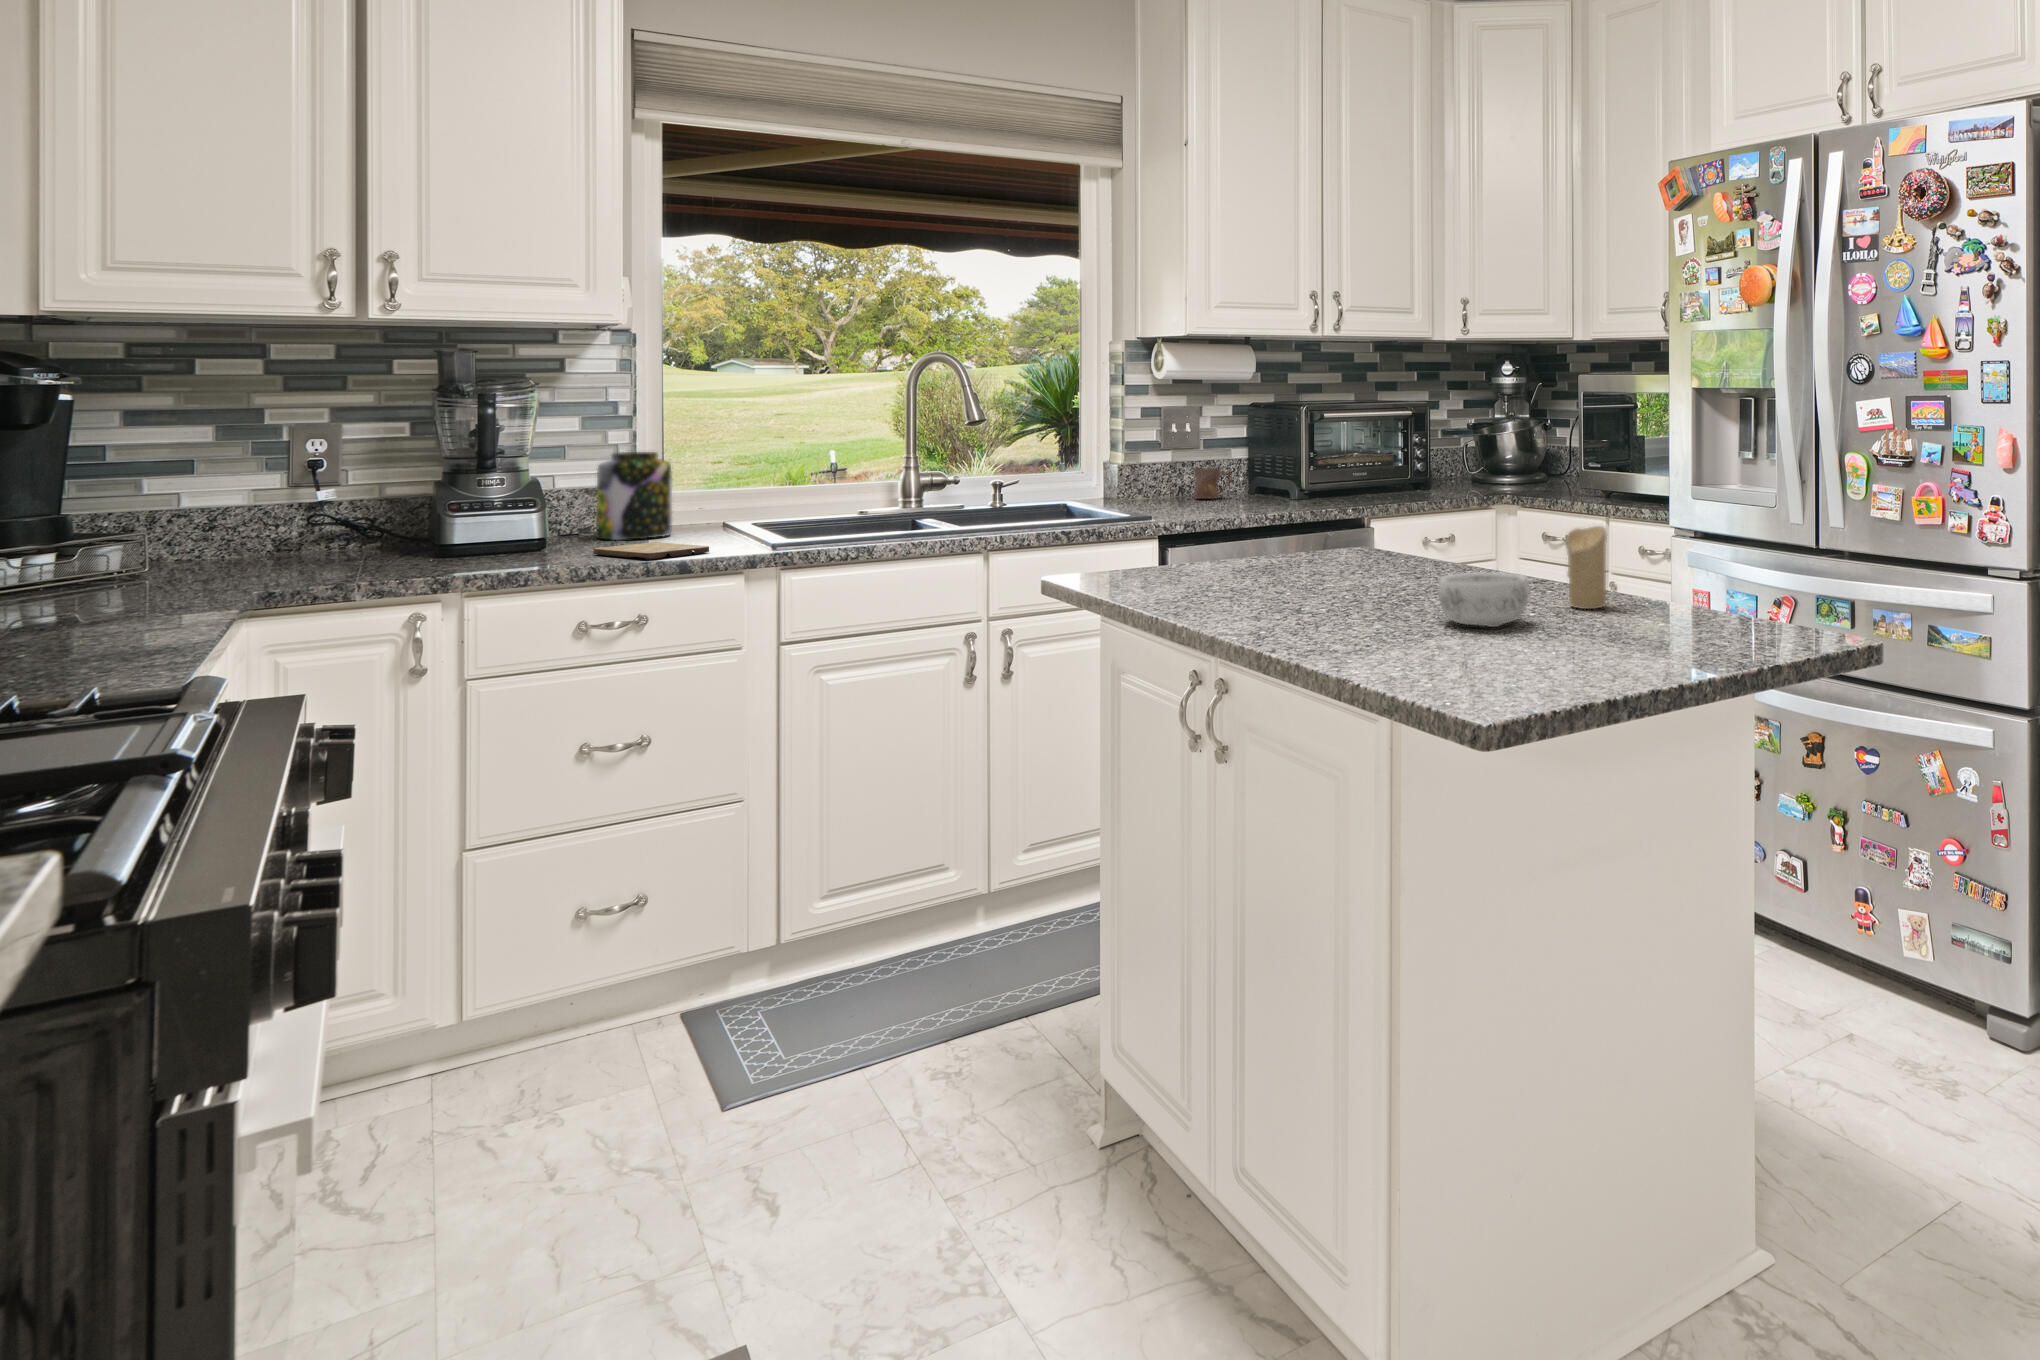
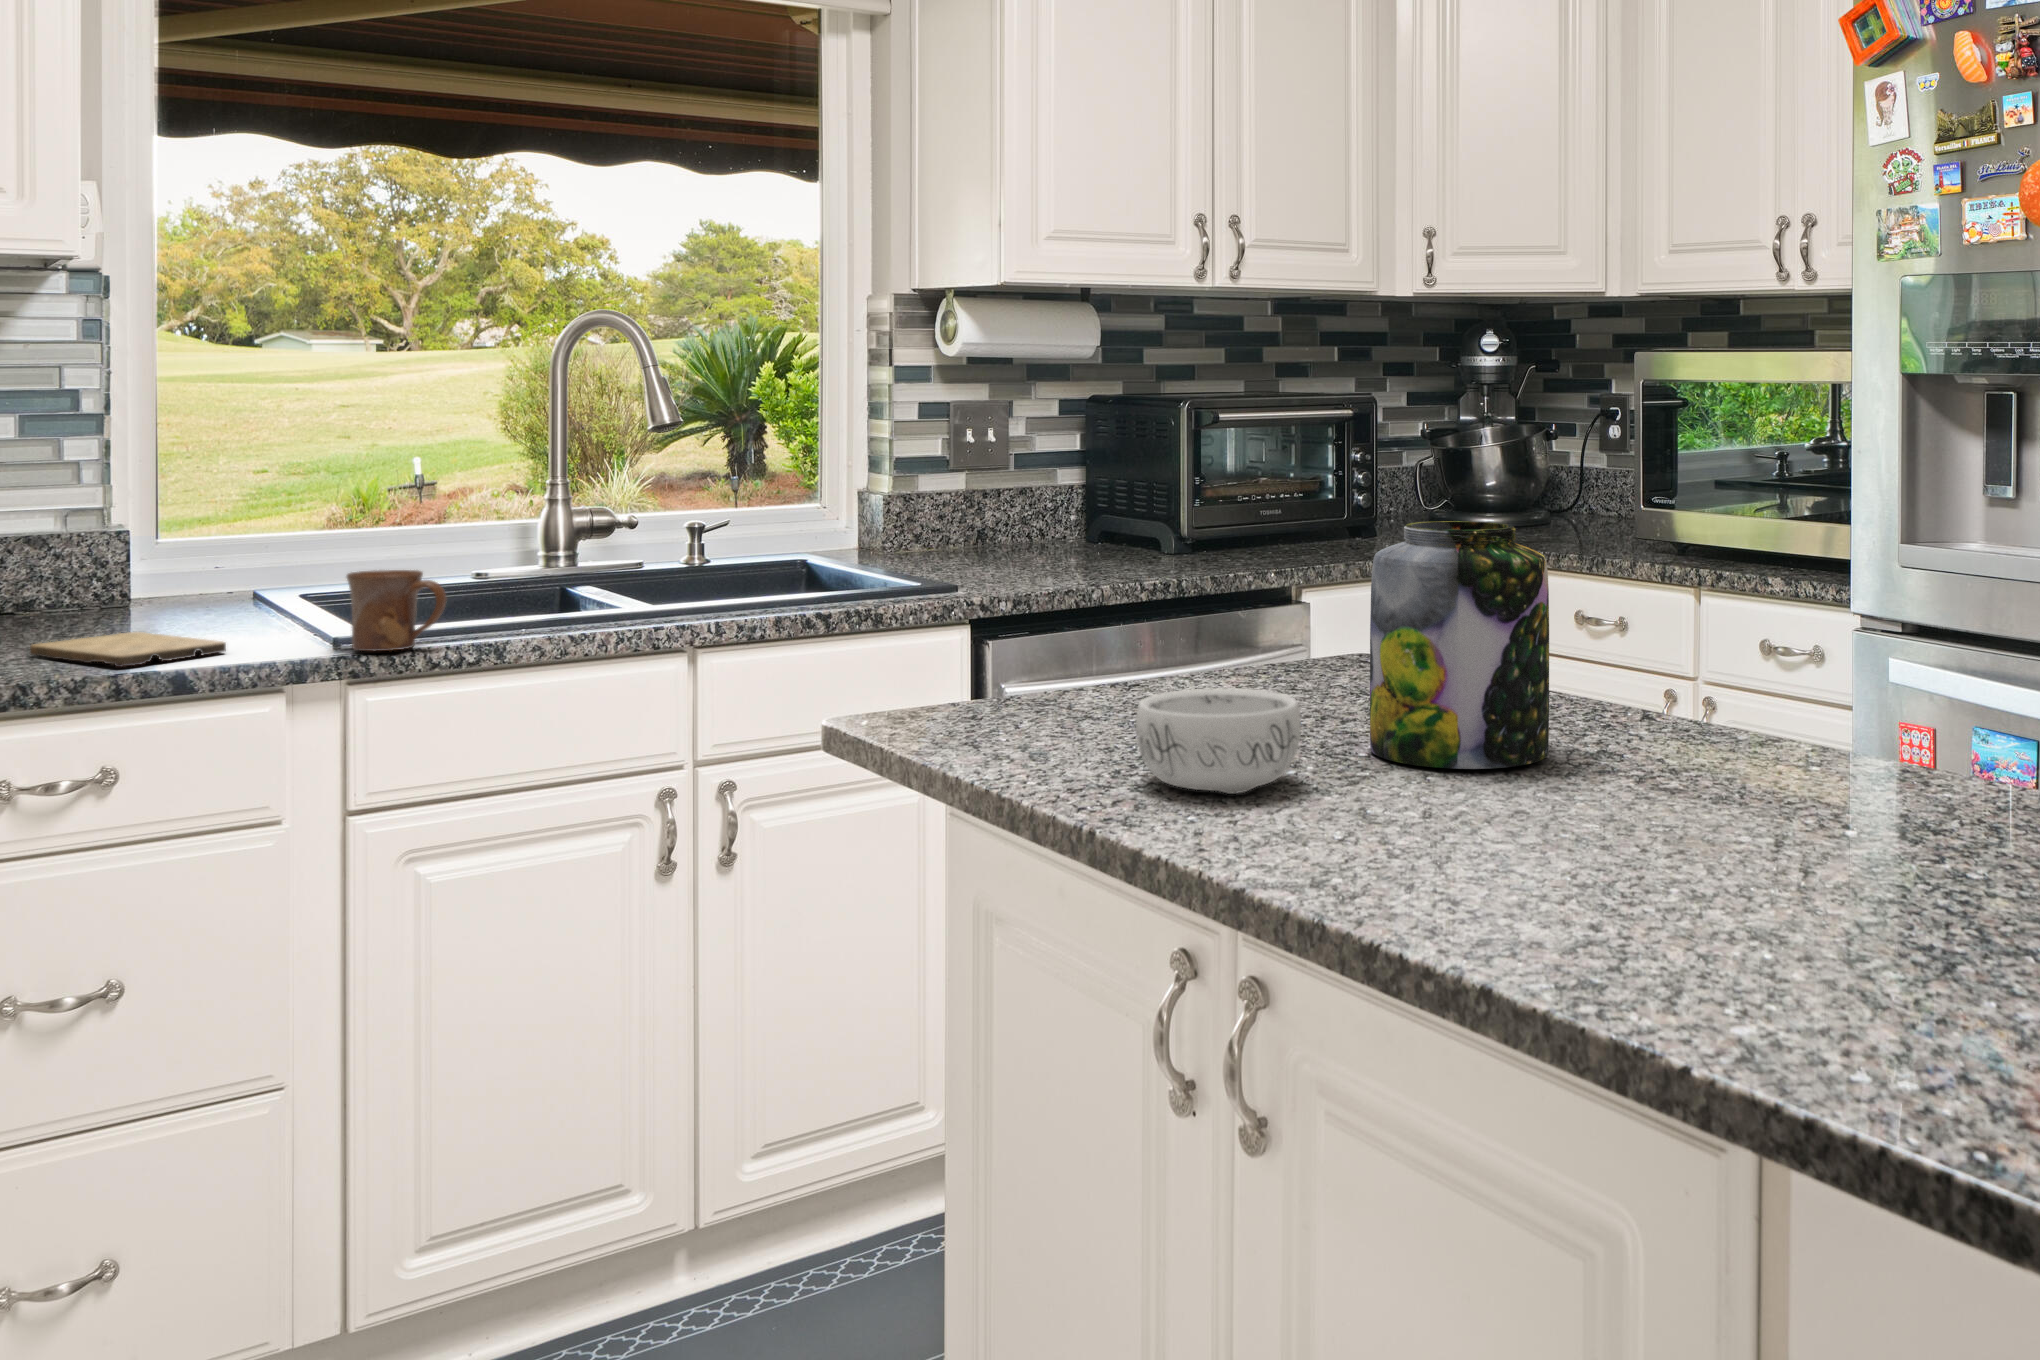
jar: present [596,452,672,540] -> present [1370,521,1549,769]
mug: present [1193,468,1231,499] -> present [347,570,447,651]
candle: present [1566,526,1607,609] -> none [1909,653,1998,825]
decorative bowl: present [1438,572,1529,627] -> present [1136,688,1301,794]

